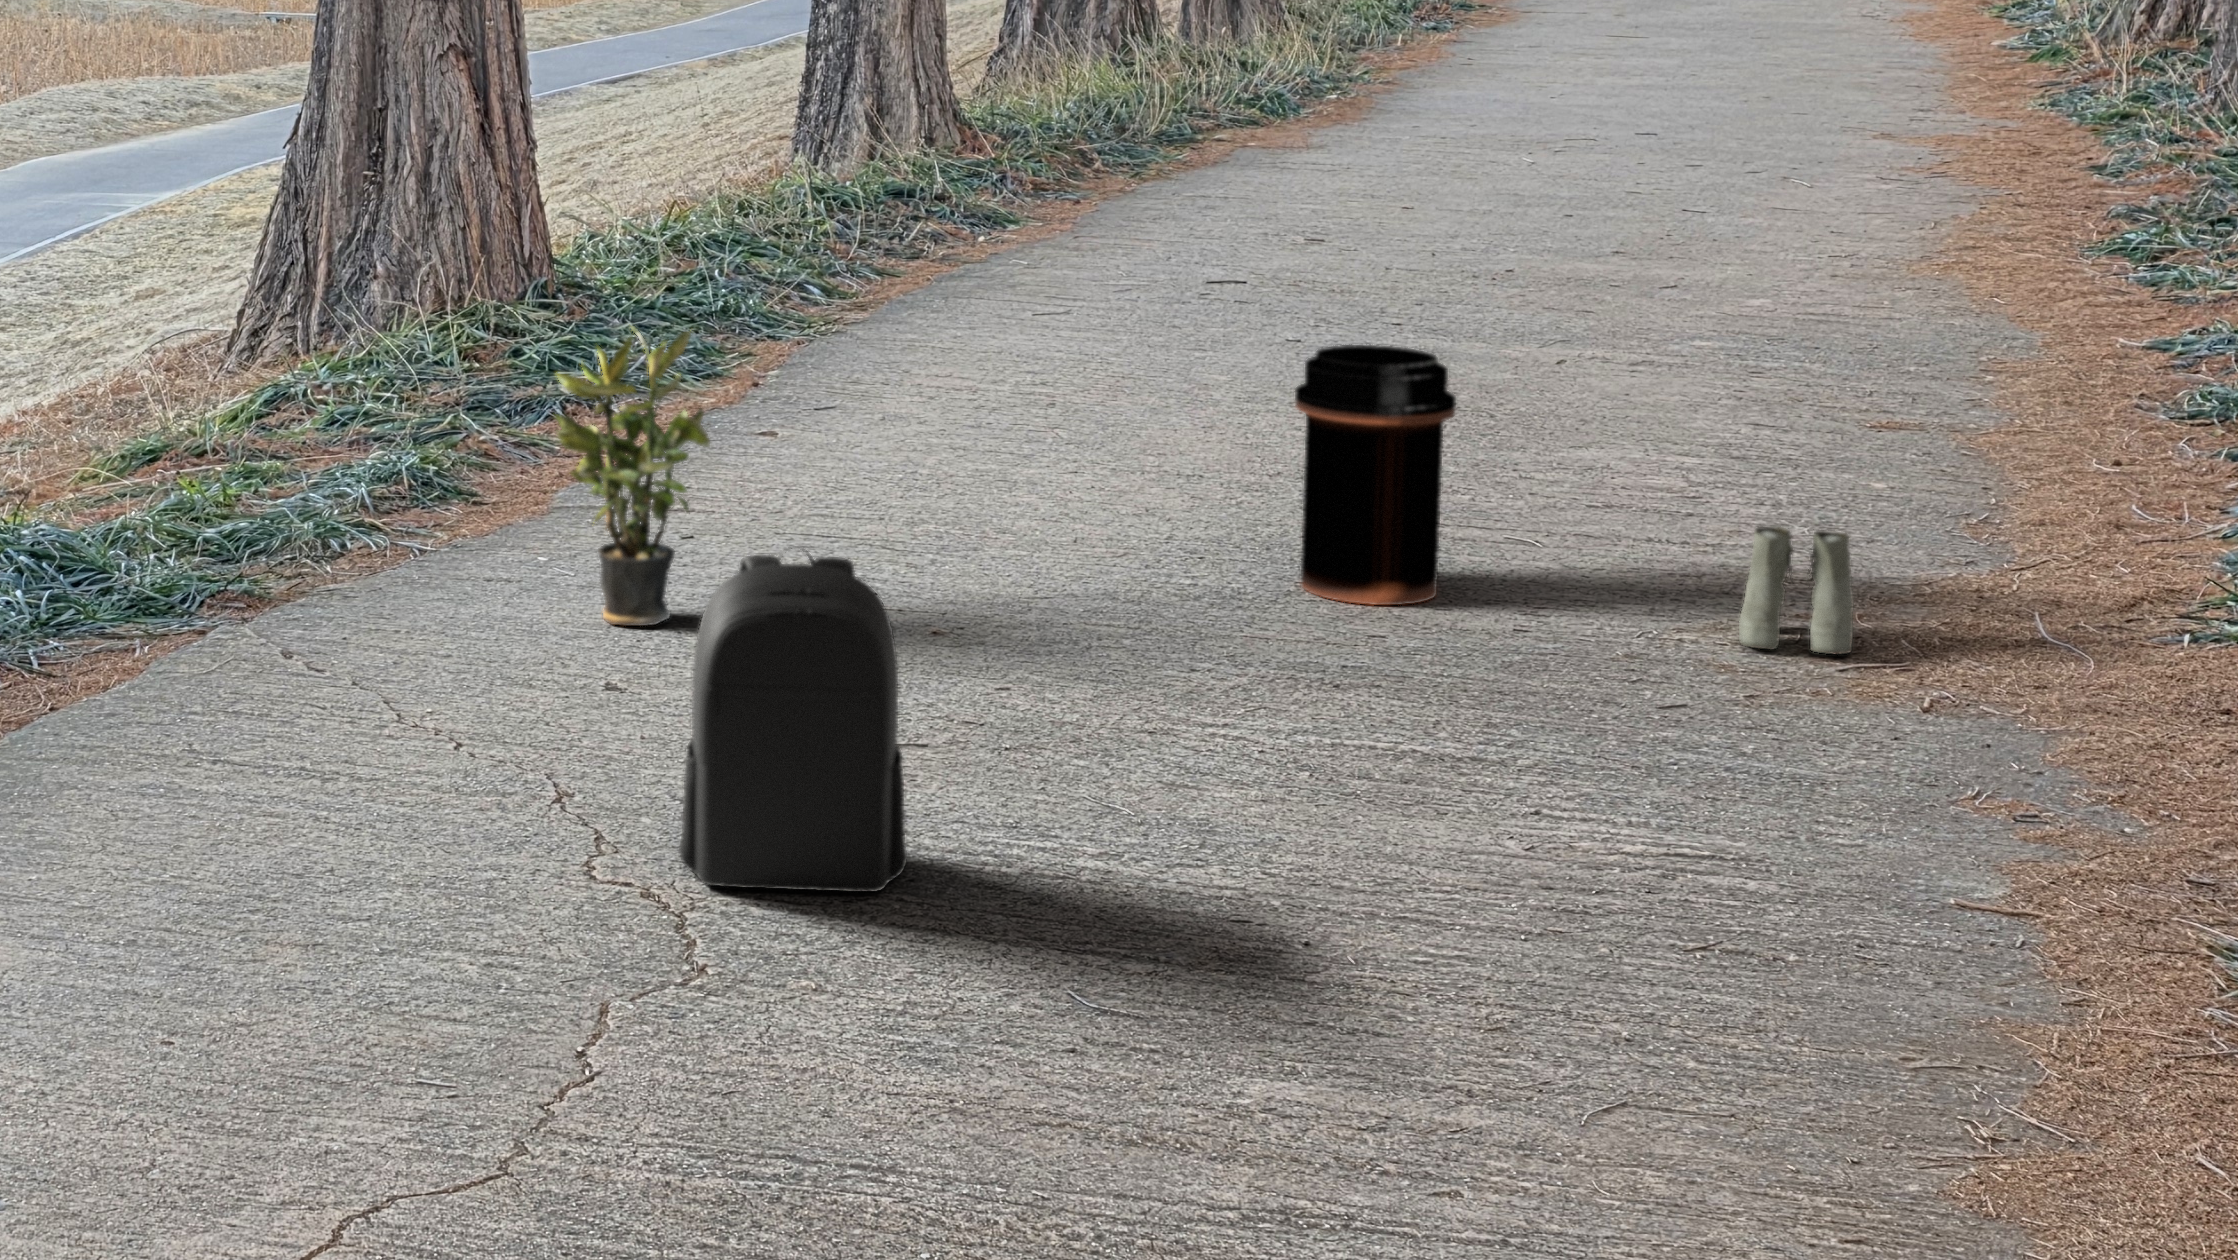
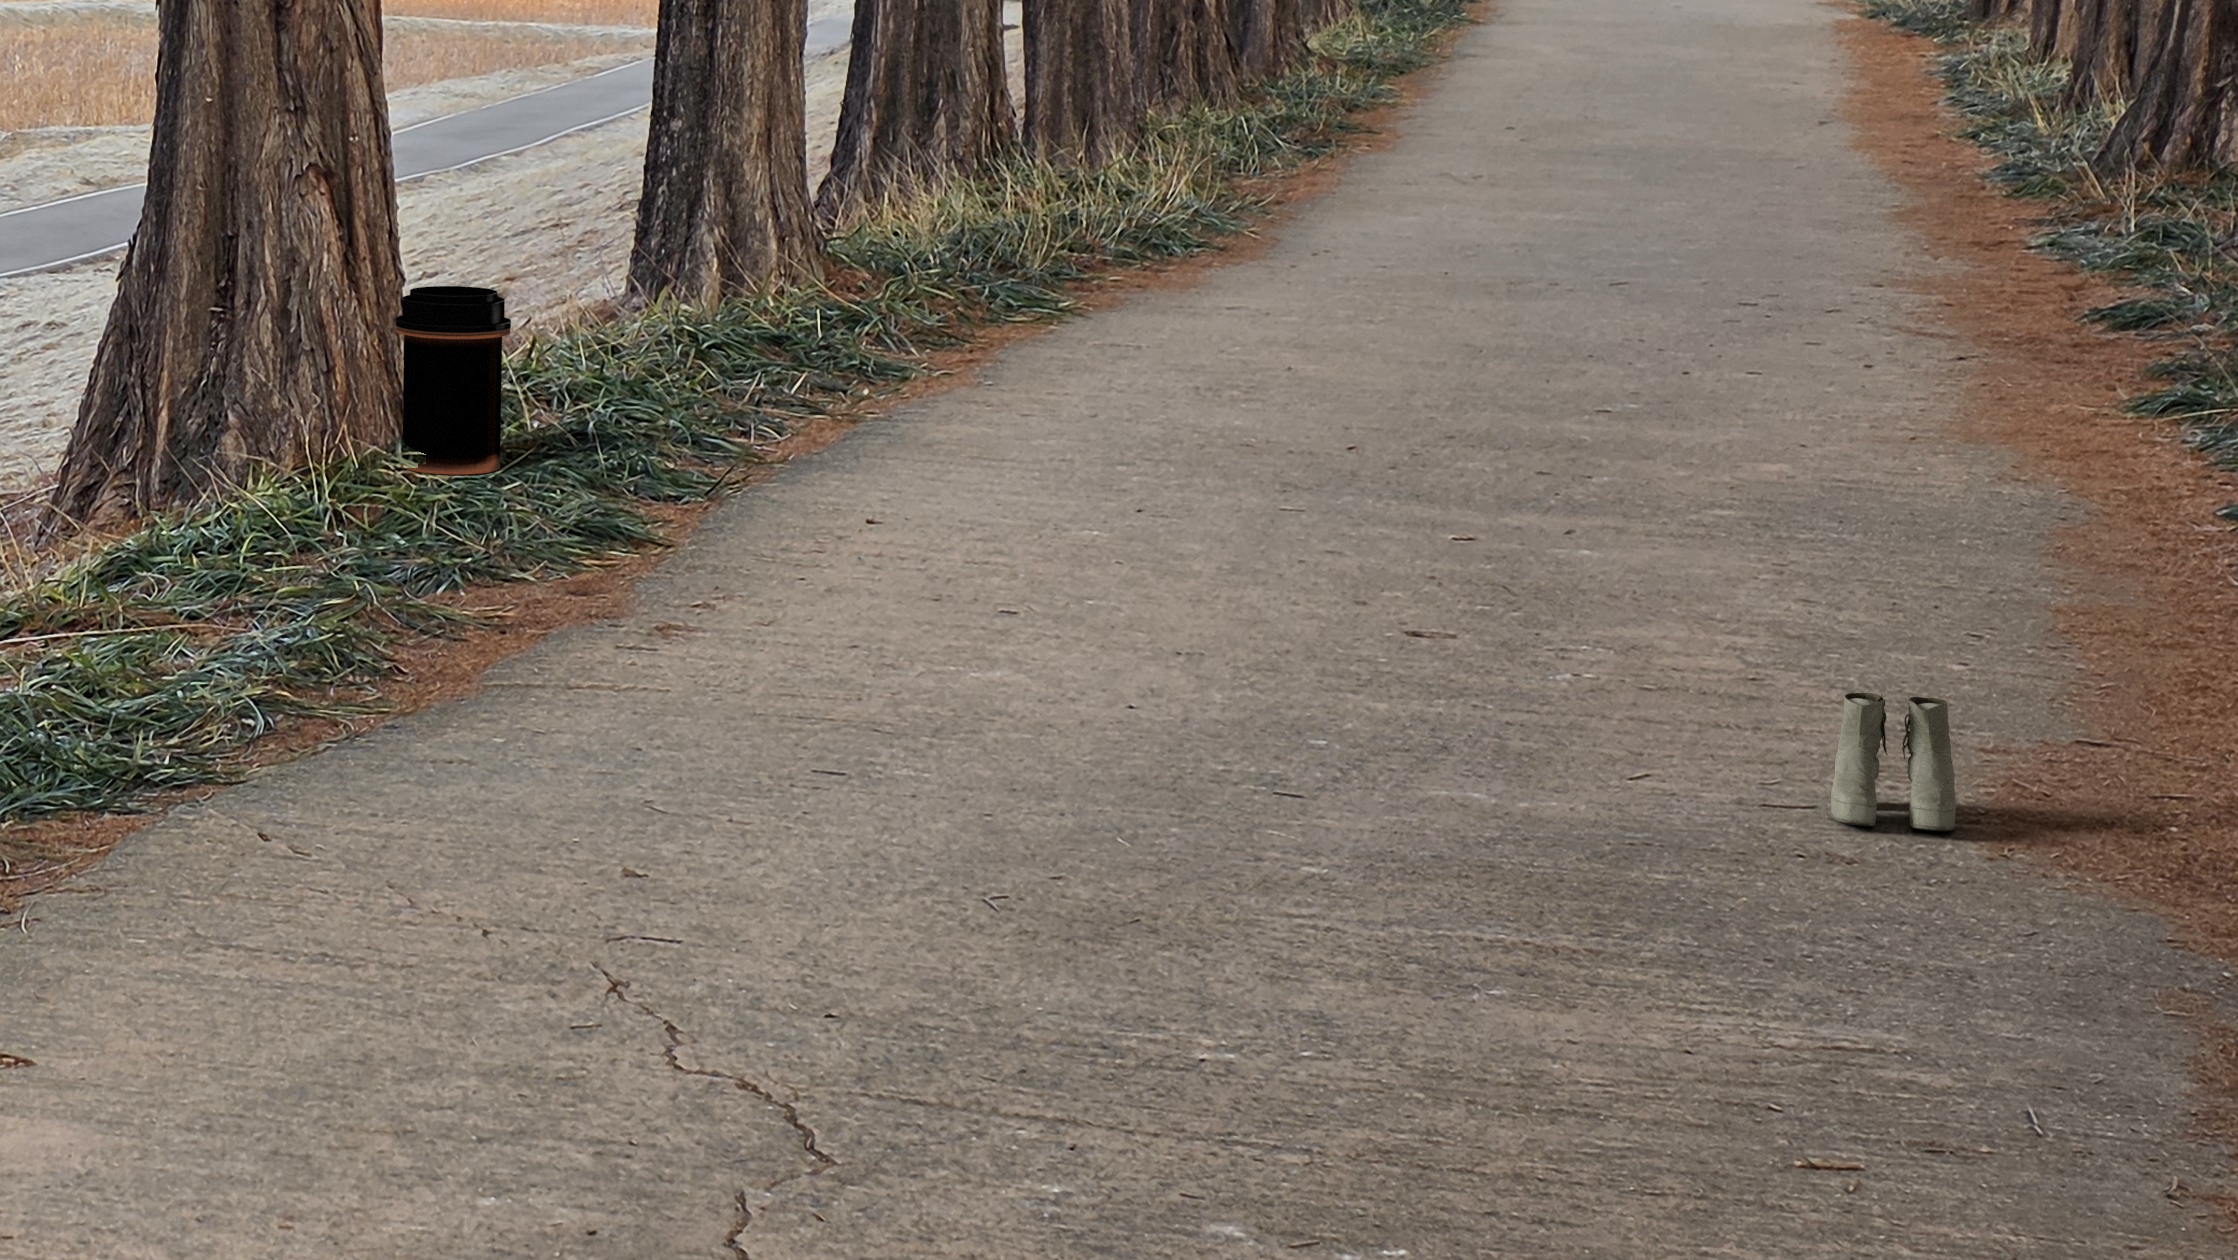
potted plant: present [555,324,710,626] -> none [545,467,715,802]
trash can: present [1295,345,1456,605] -> present [396,286,511,474]
backpack: present [679,548,907,892] -> none [771,708,1022,1083]

